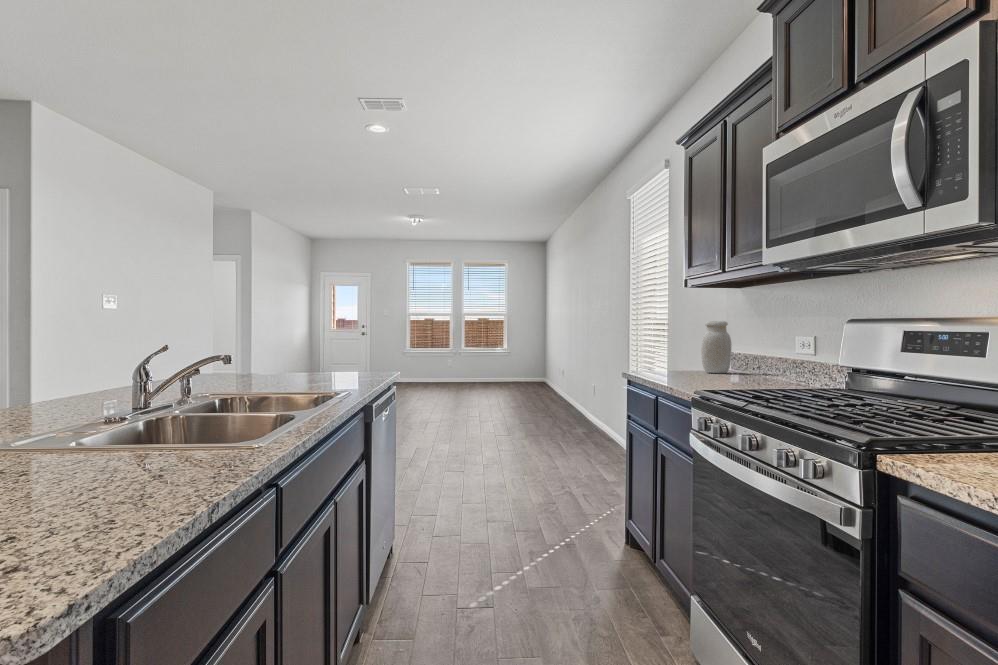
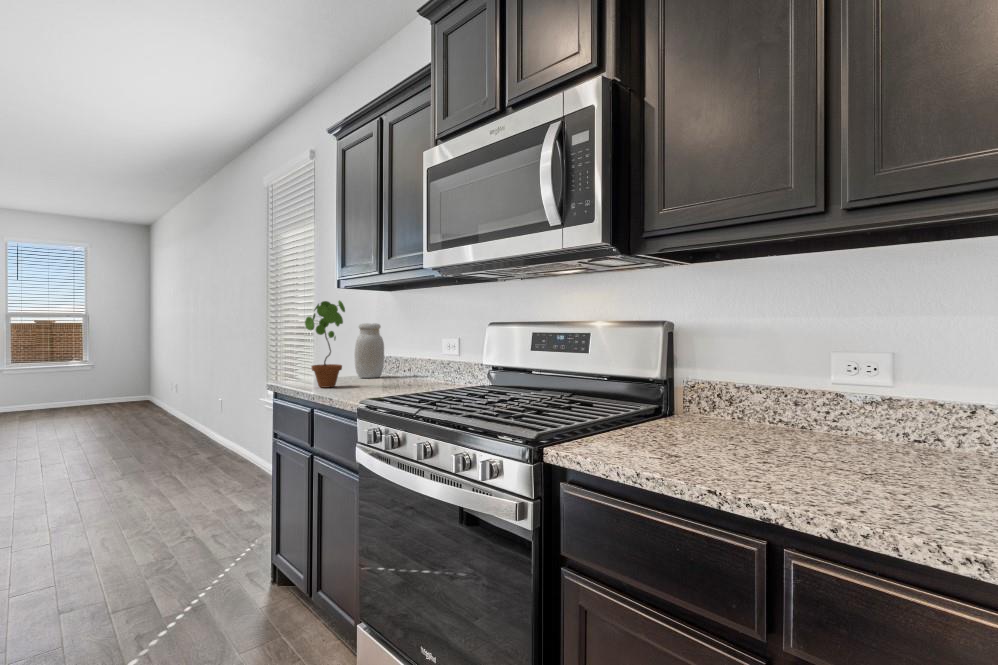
potted plant: none [652,300,689,379] -> present [305,300,345,388]

